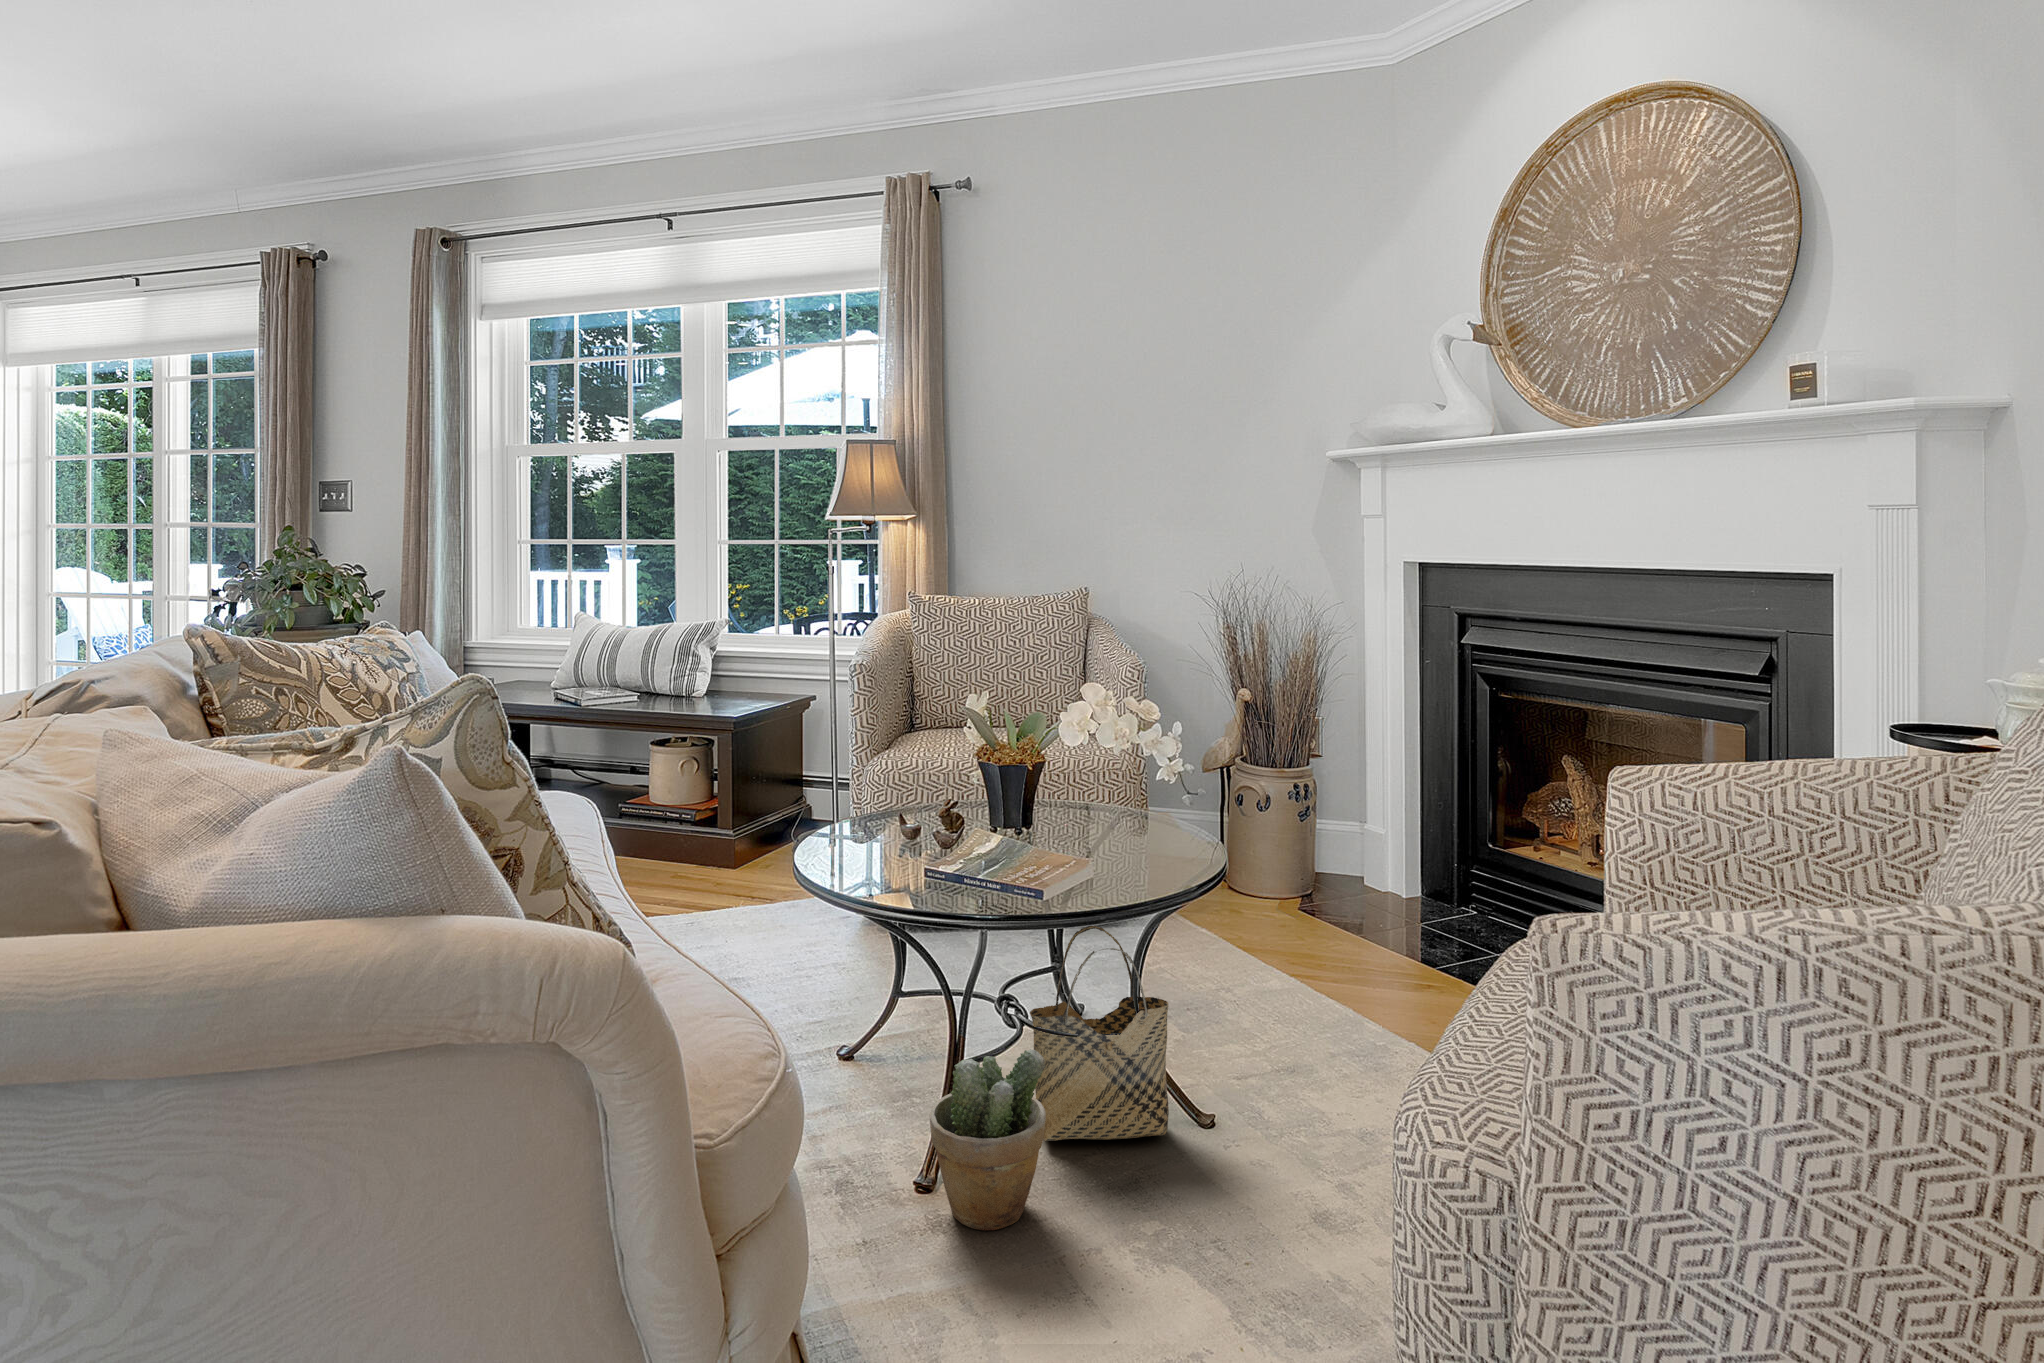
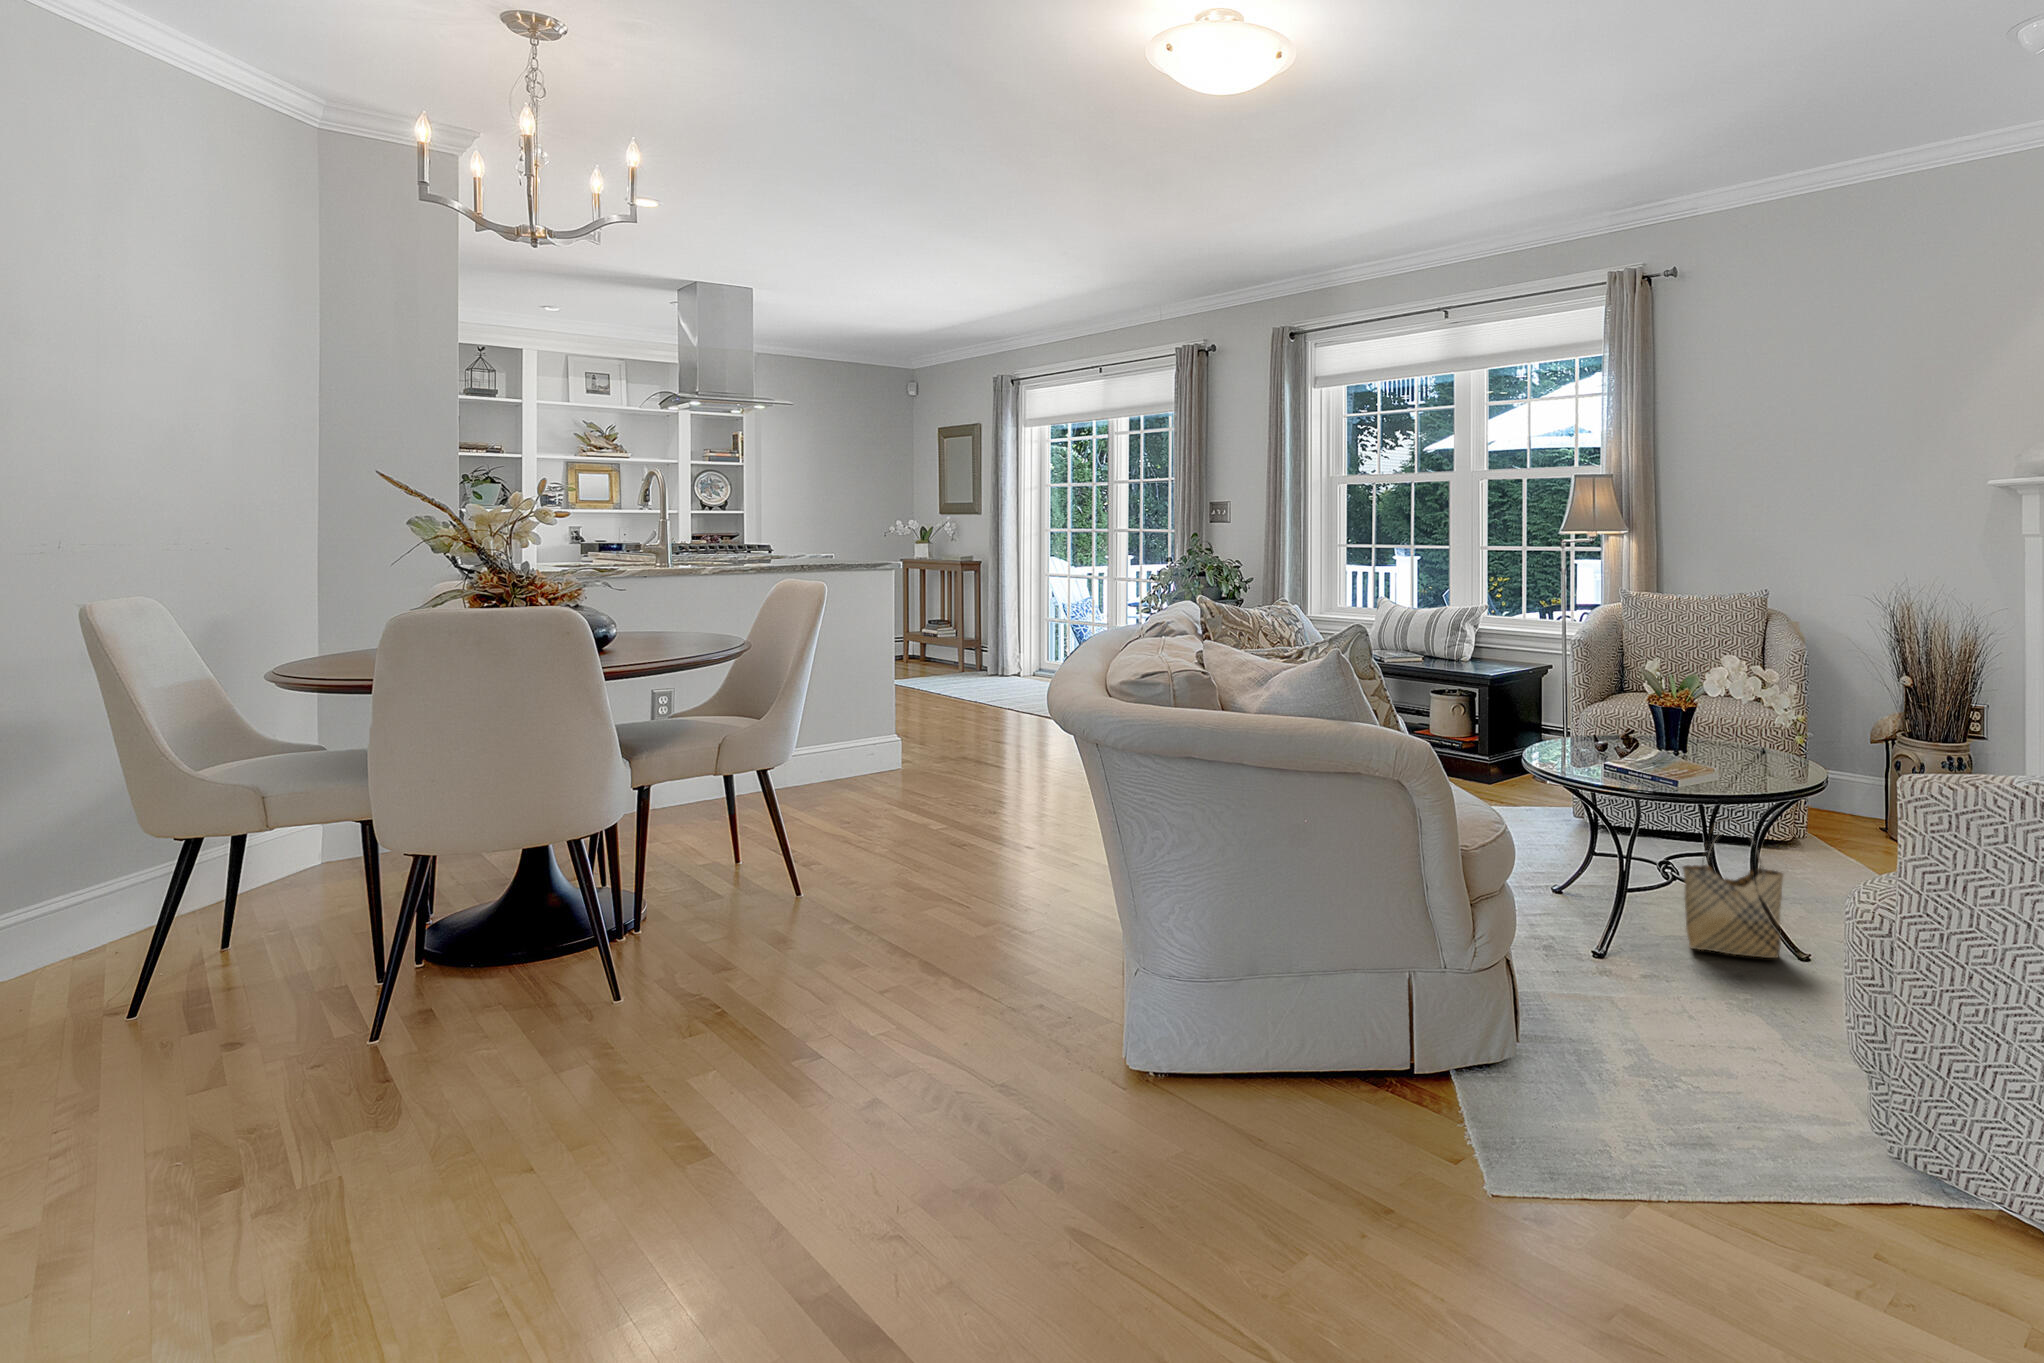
potted plant: present [929,1049,1046,1230] -> none [1608,878,1683,981]

